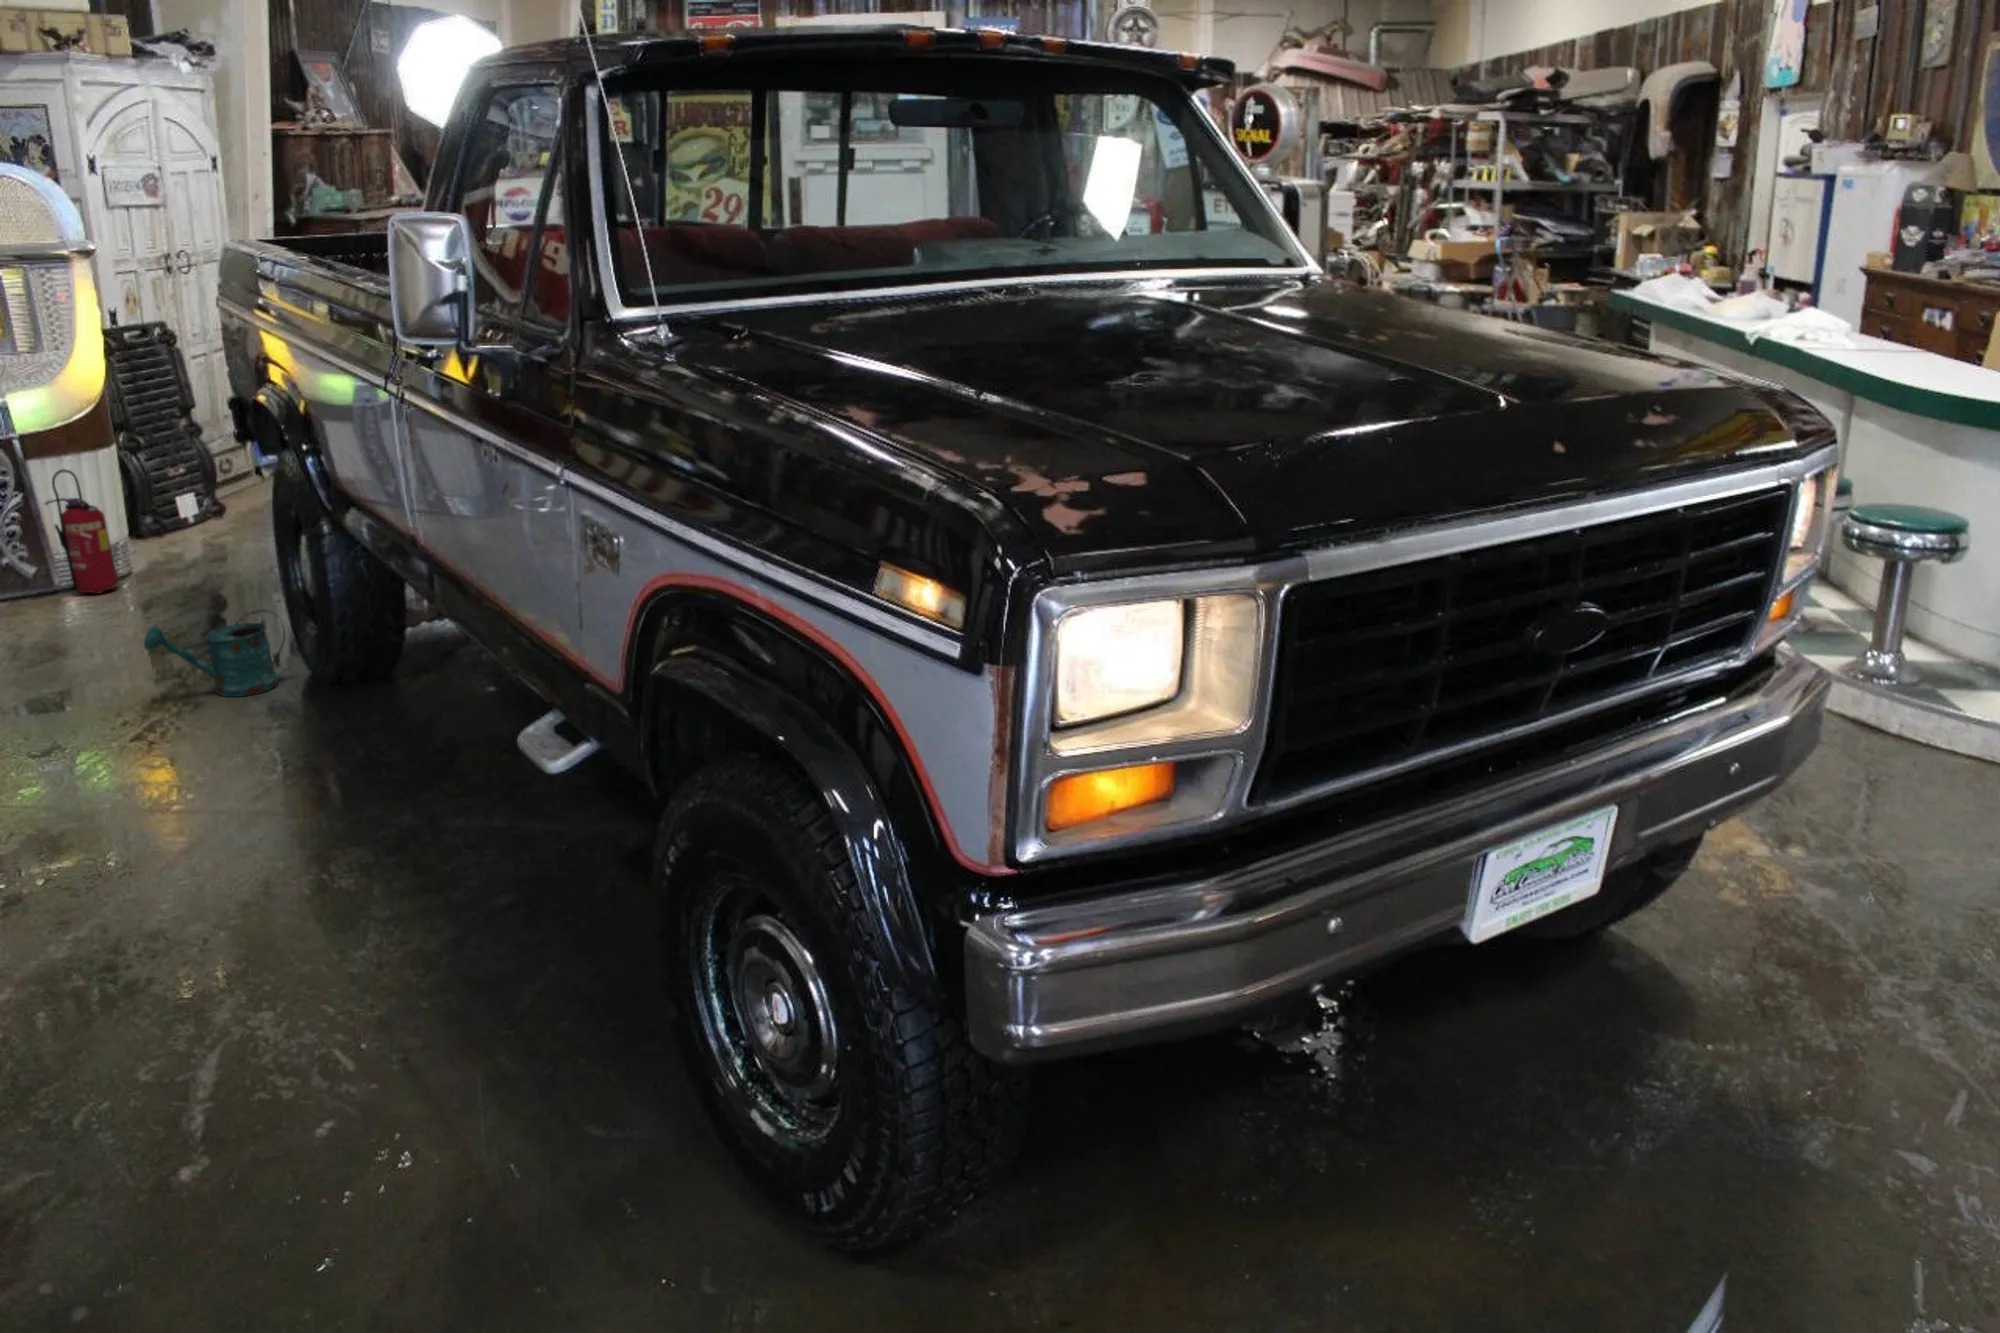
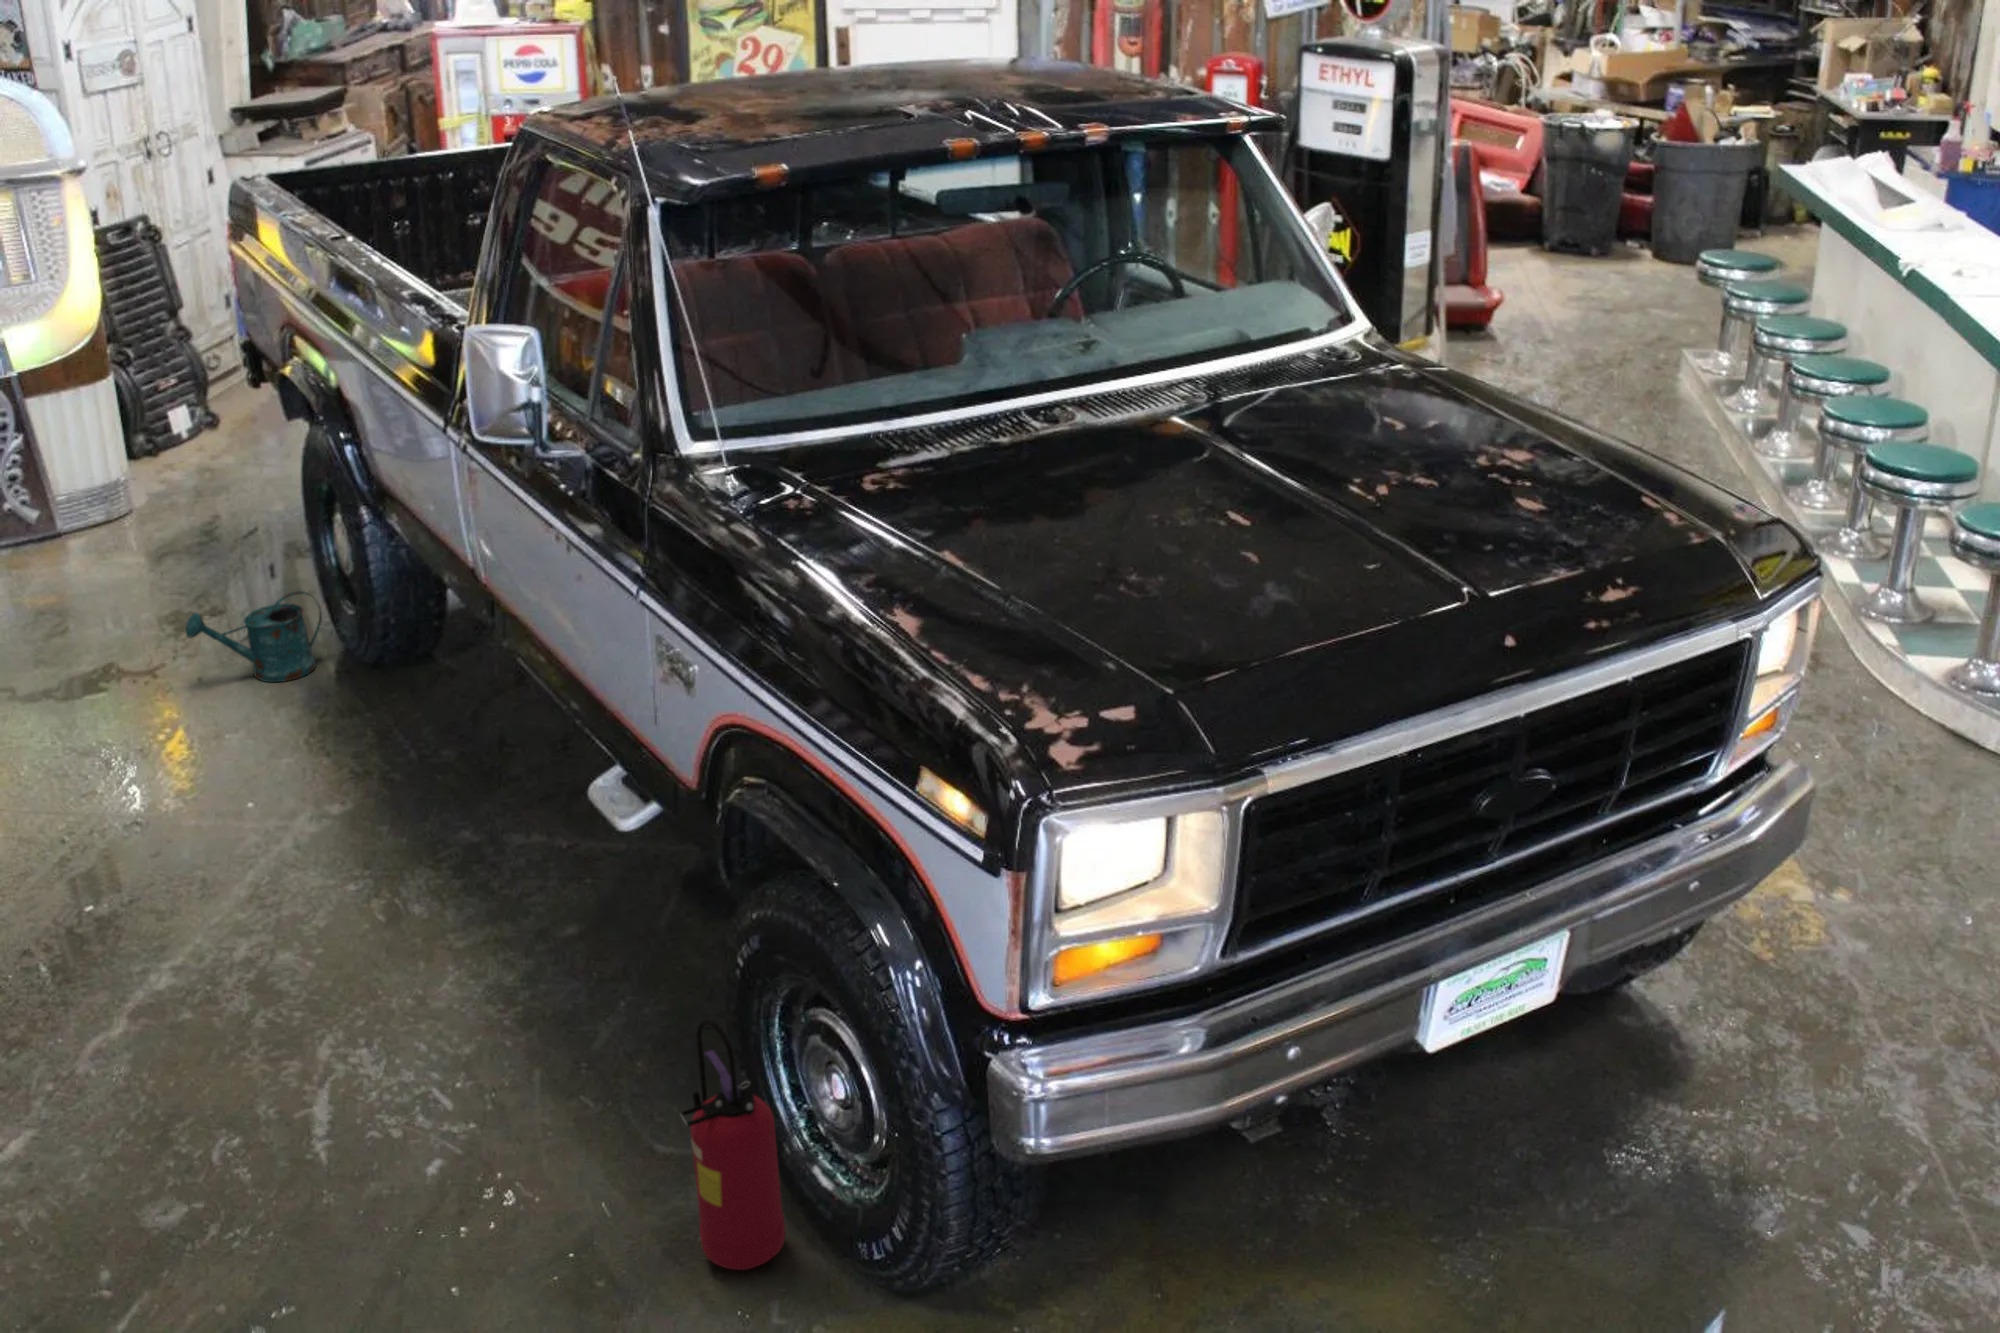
fire extinguisher: present [45,469,118,594] -> present [680,1020,785,1270]

